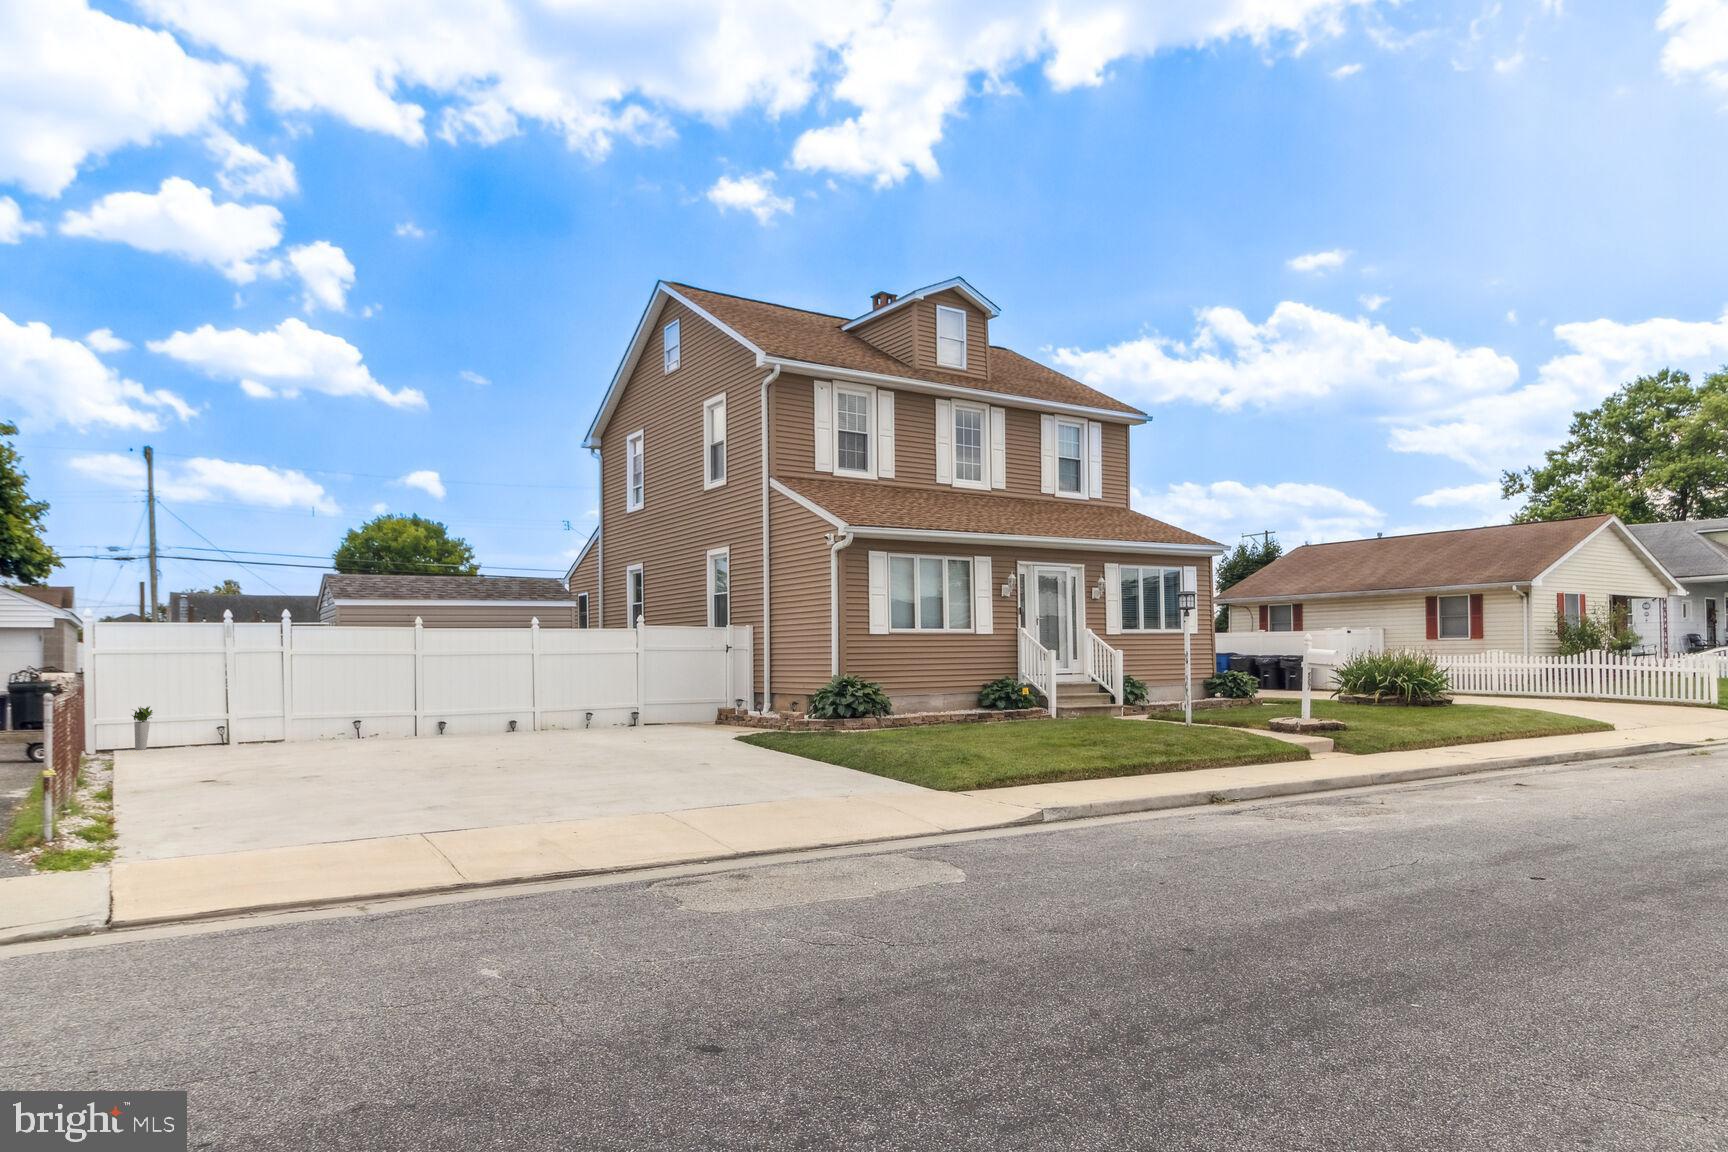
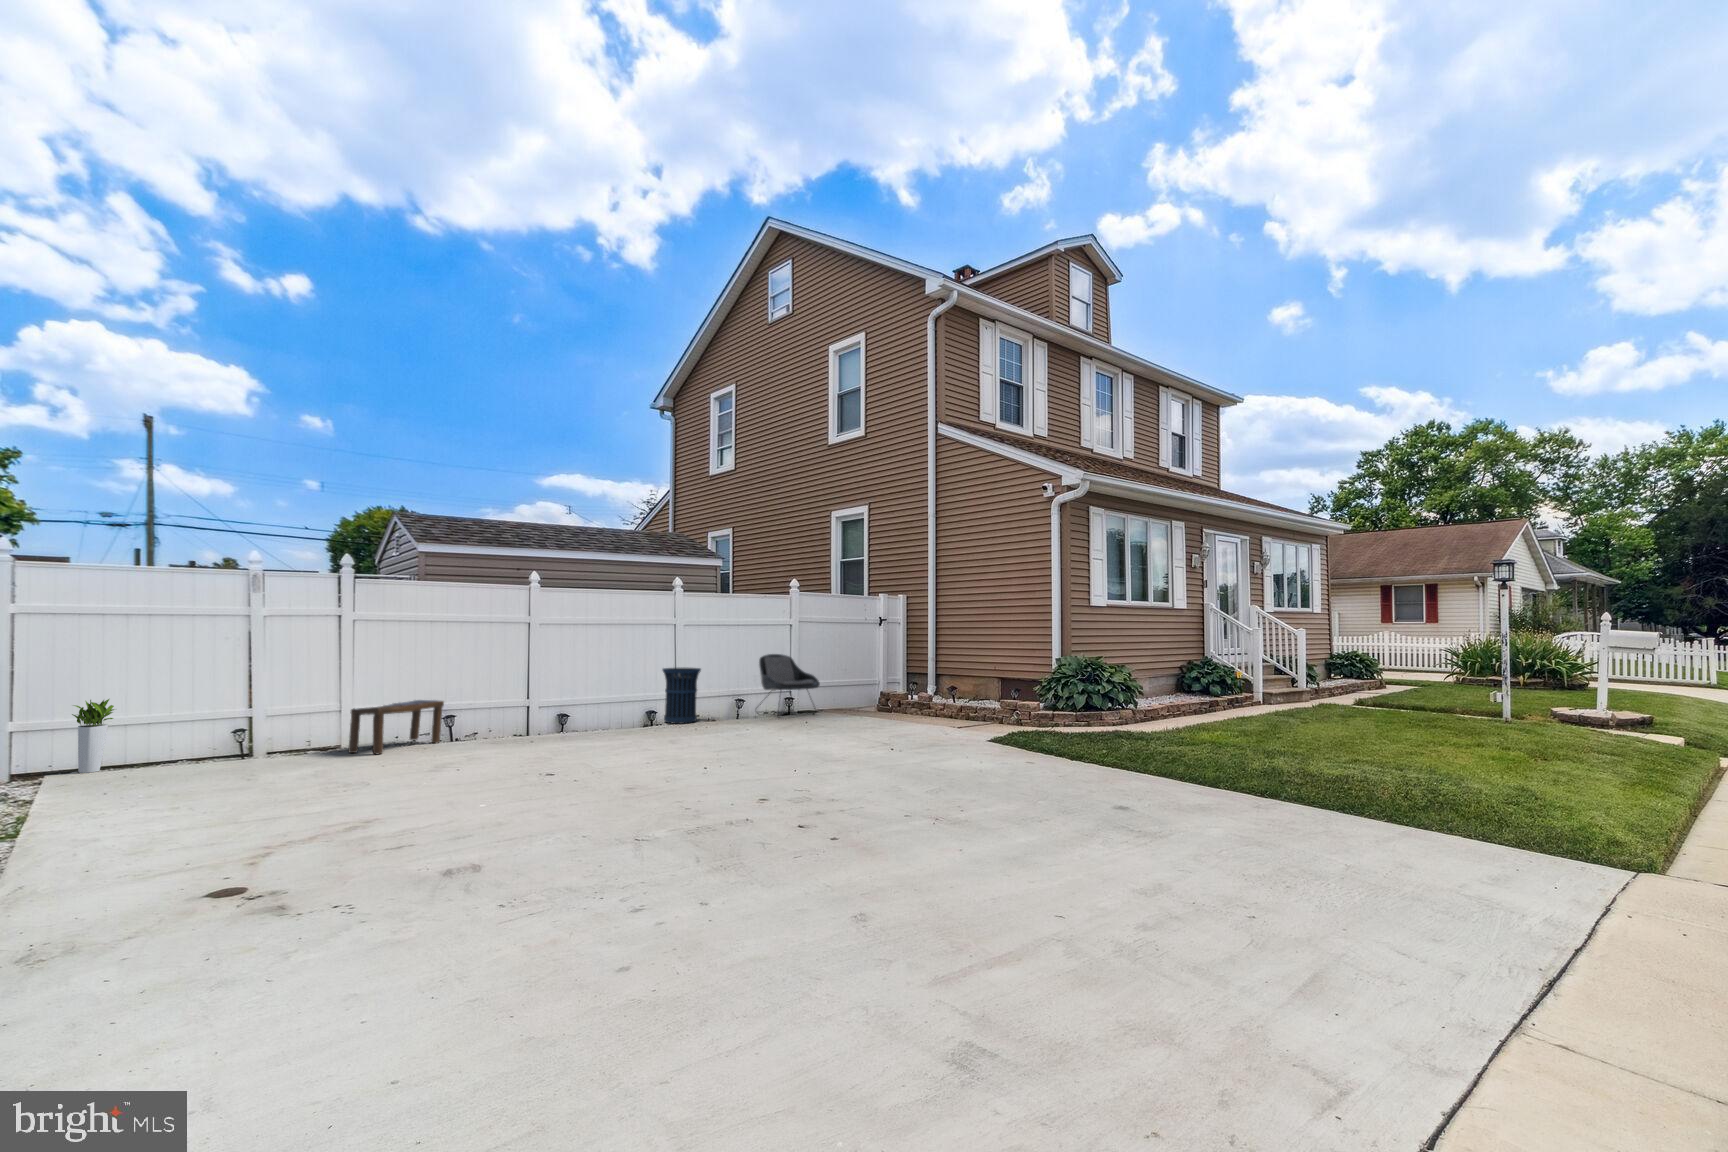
lounge chair: none [603,678,652,729] -> present [759,654,820,717]
trash can: none [518,689,549,732] -> present [663,668,701,724]
bench: none [288,710,351,745] -> present [349,700,444,754]

